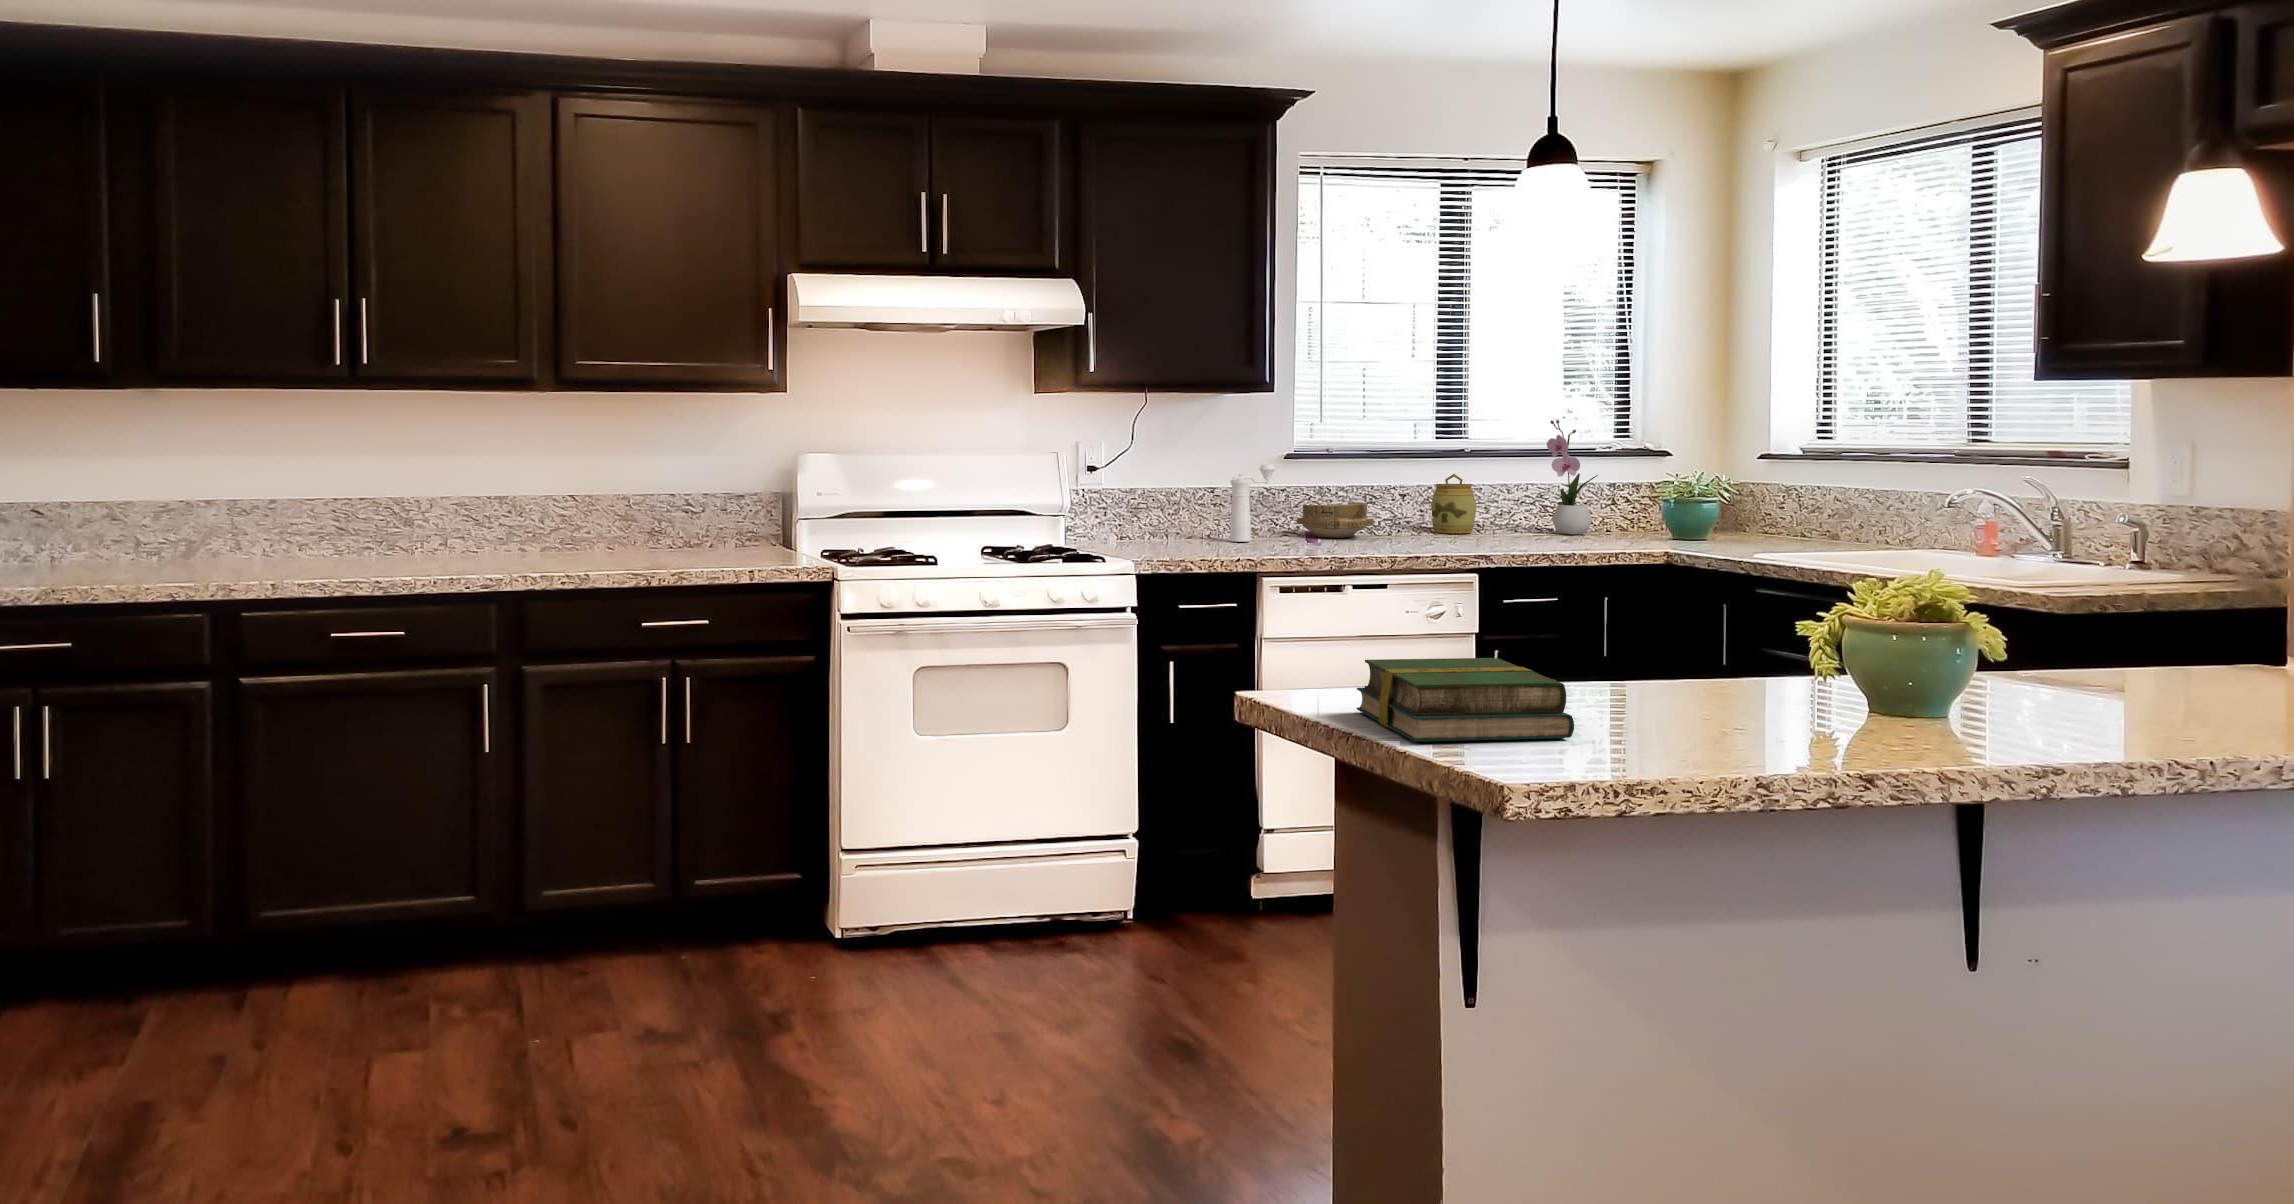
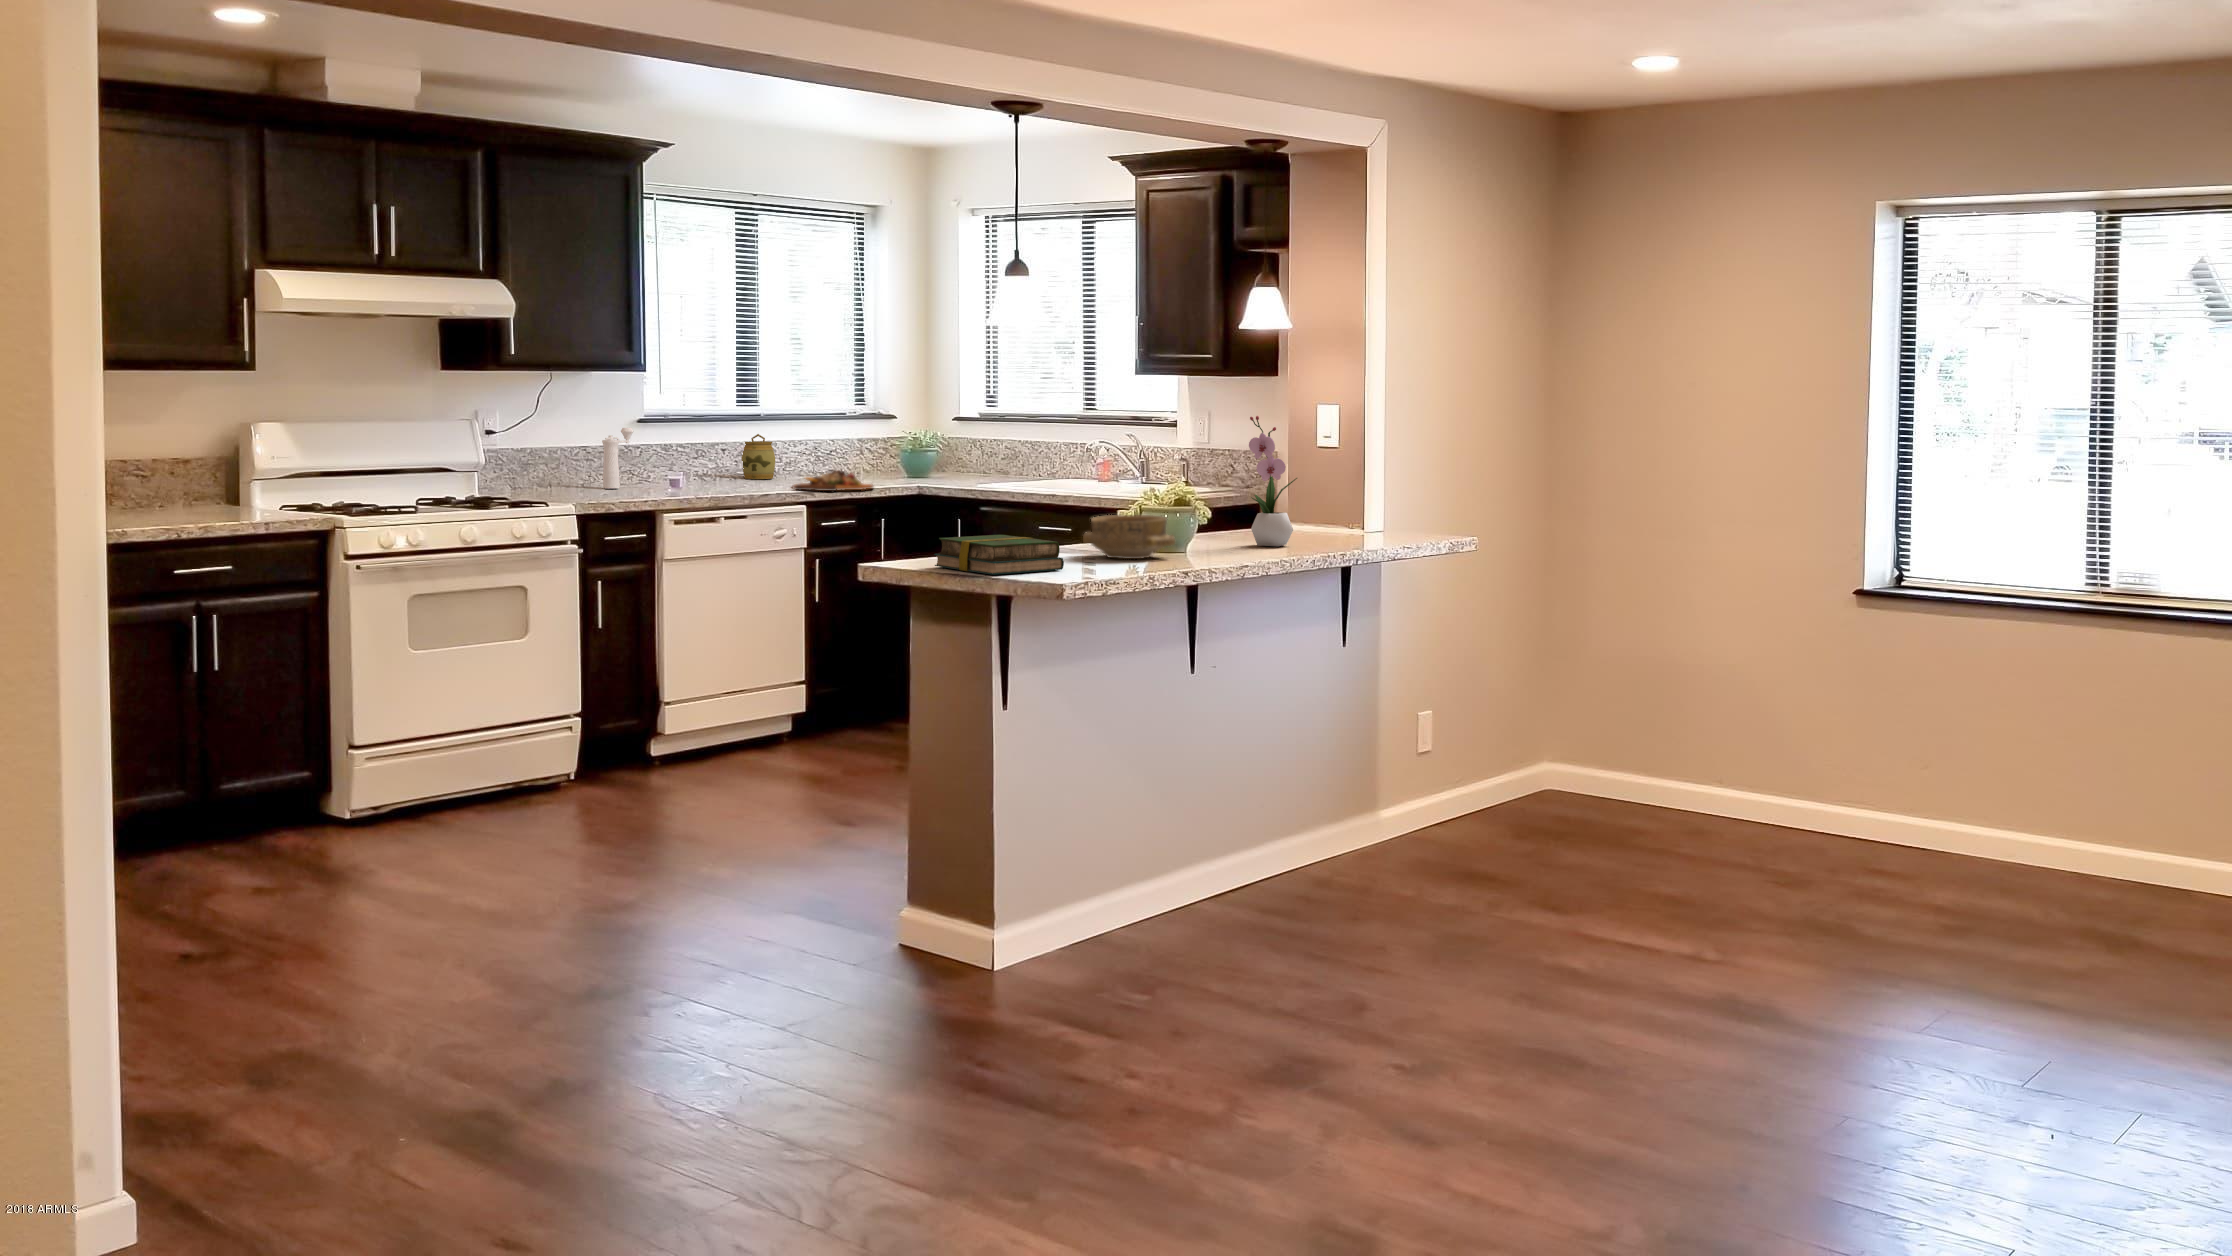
flower arrangement: present [1547,420,1598,534] -> present [1249,416,1297,546]
ceramic bowl: present [1297,502,1374,537] -> present [1083,515,1175,559]
cutting board: none [1476,524,1592,553] -> present [793,470,874,491]

